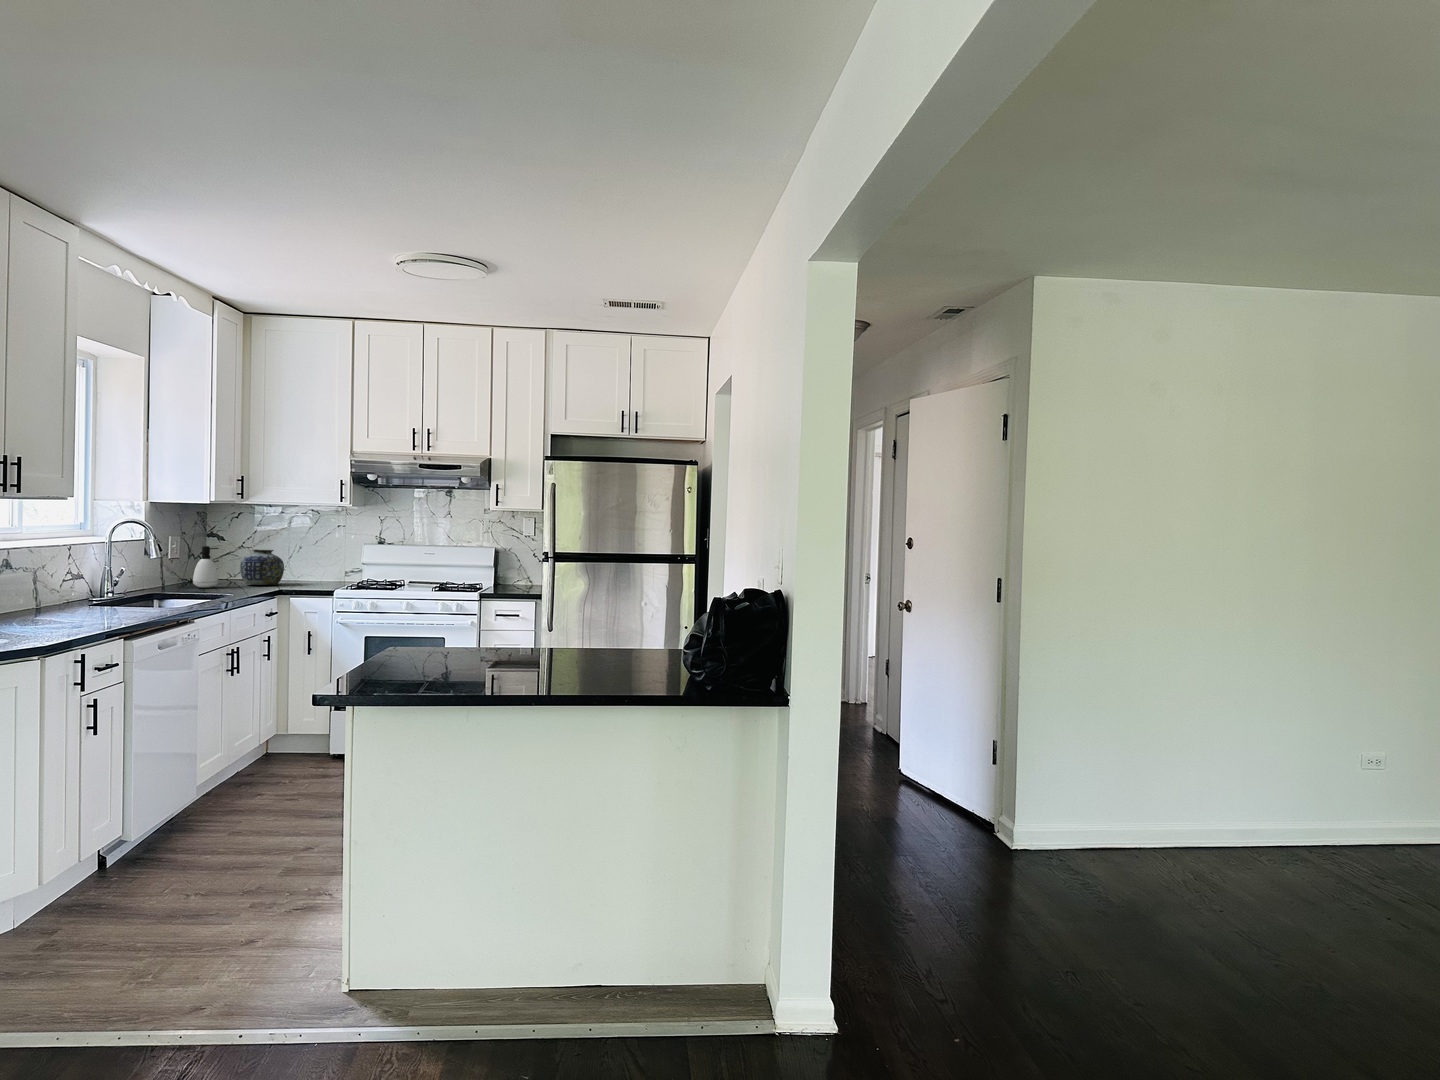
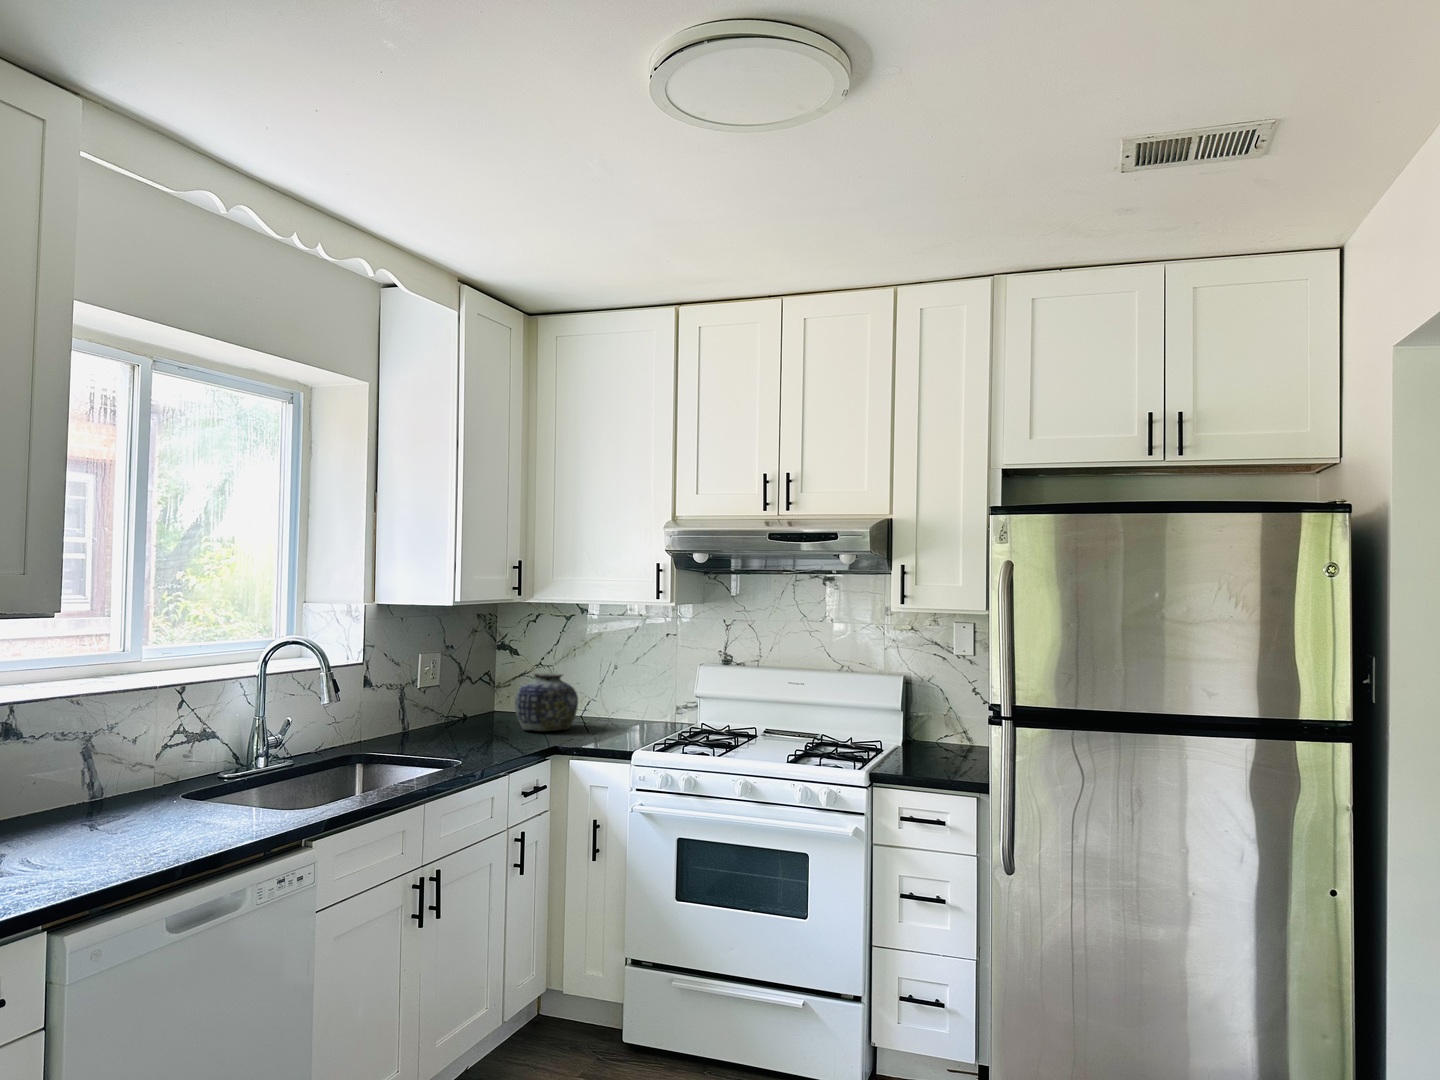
soap dispenser: present [193,546,219,588] -> none [444,669,481,734]

